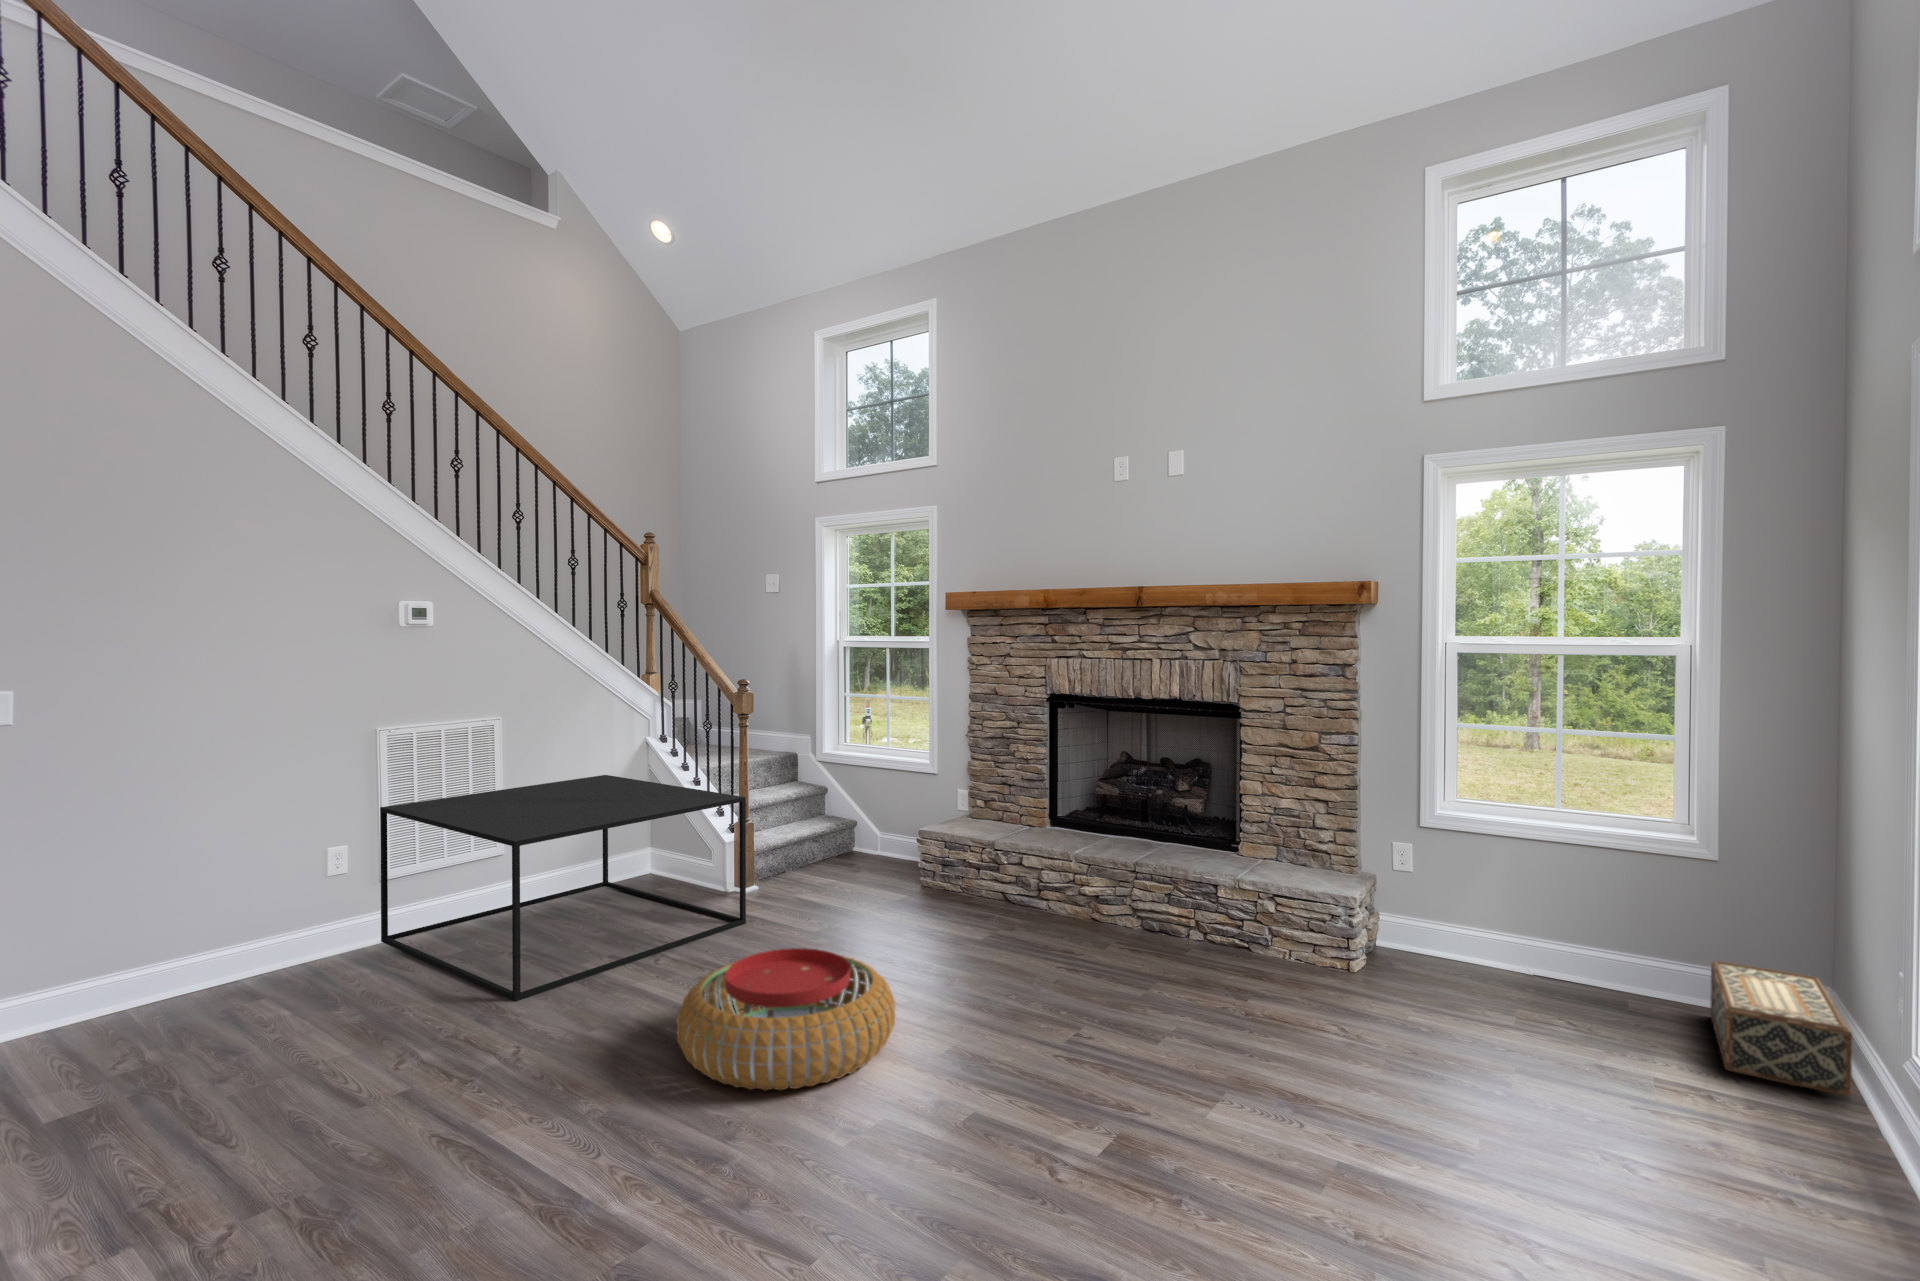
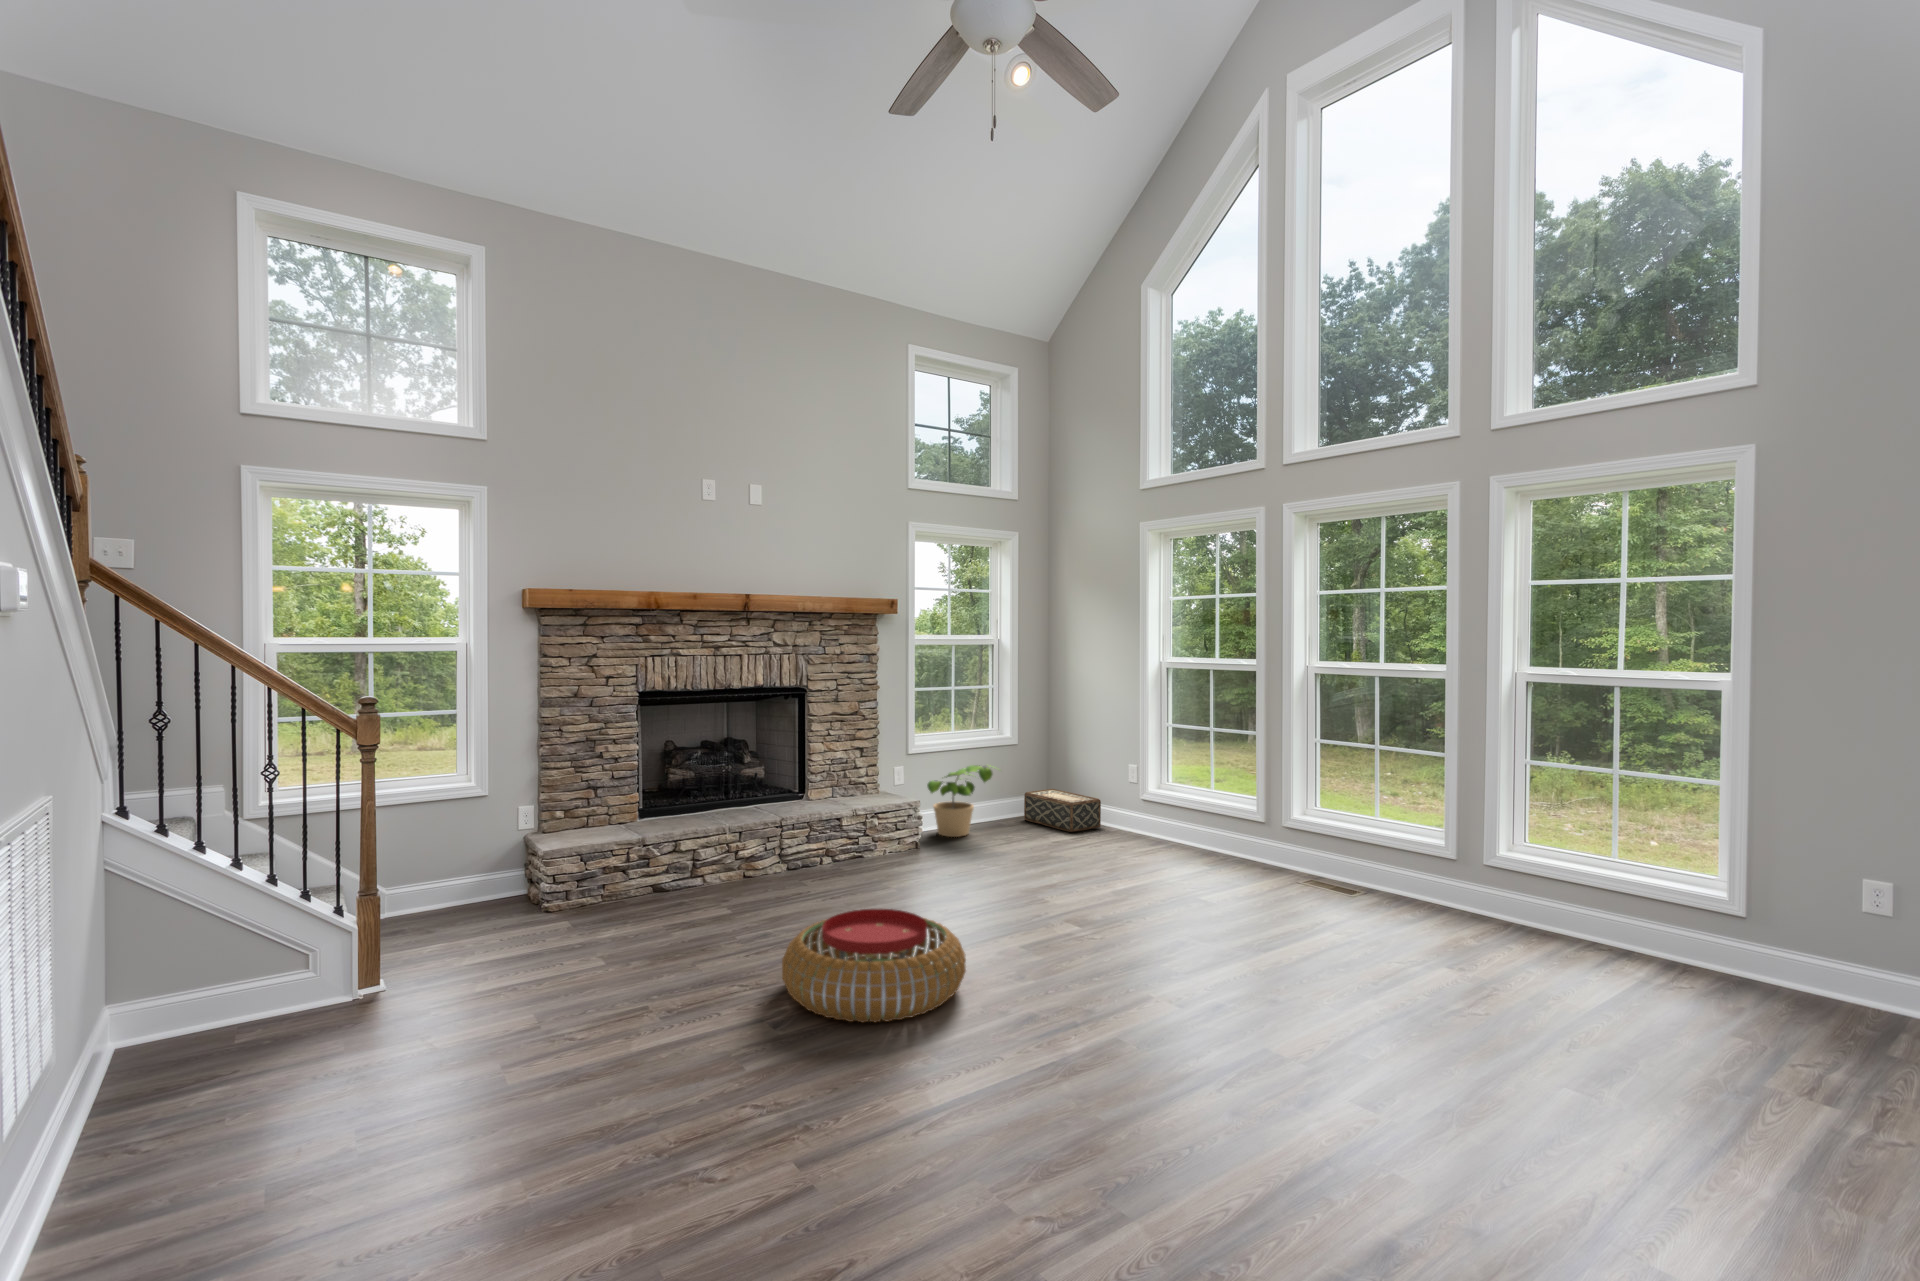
coffee table: present [380,775,746,1001] -> none [66,836,602,1273]
potted plant: none [1414,865,1540,990] -> present [927,765,992,837]

